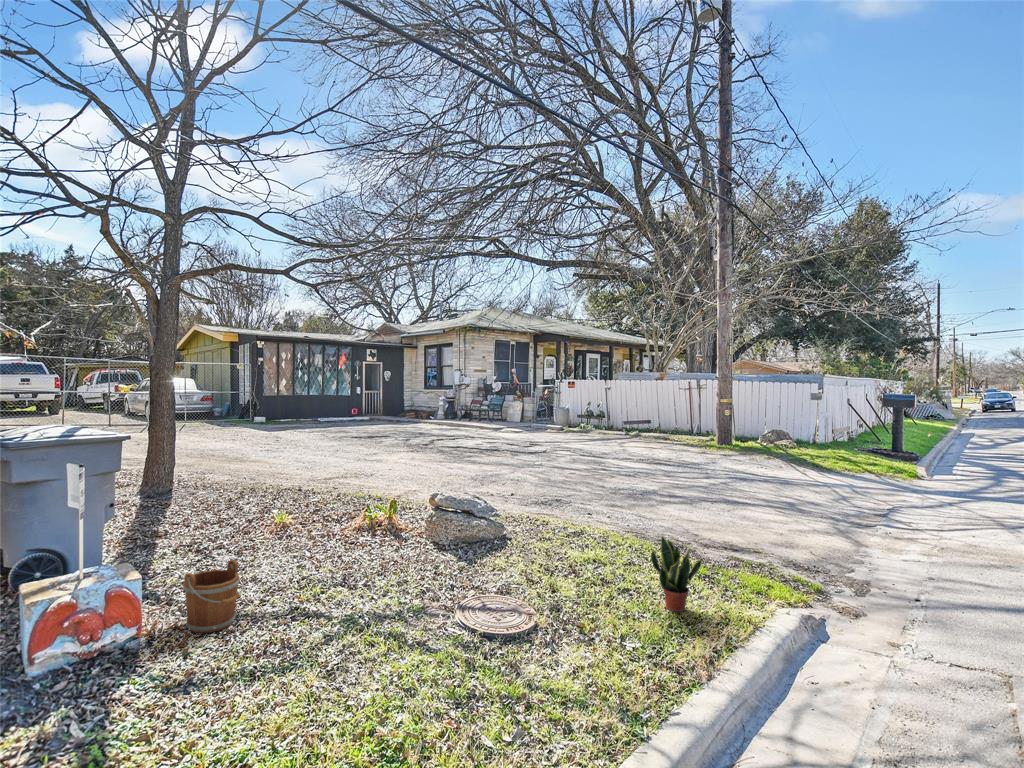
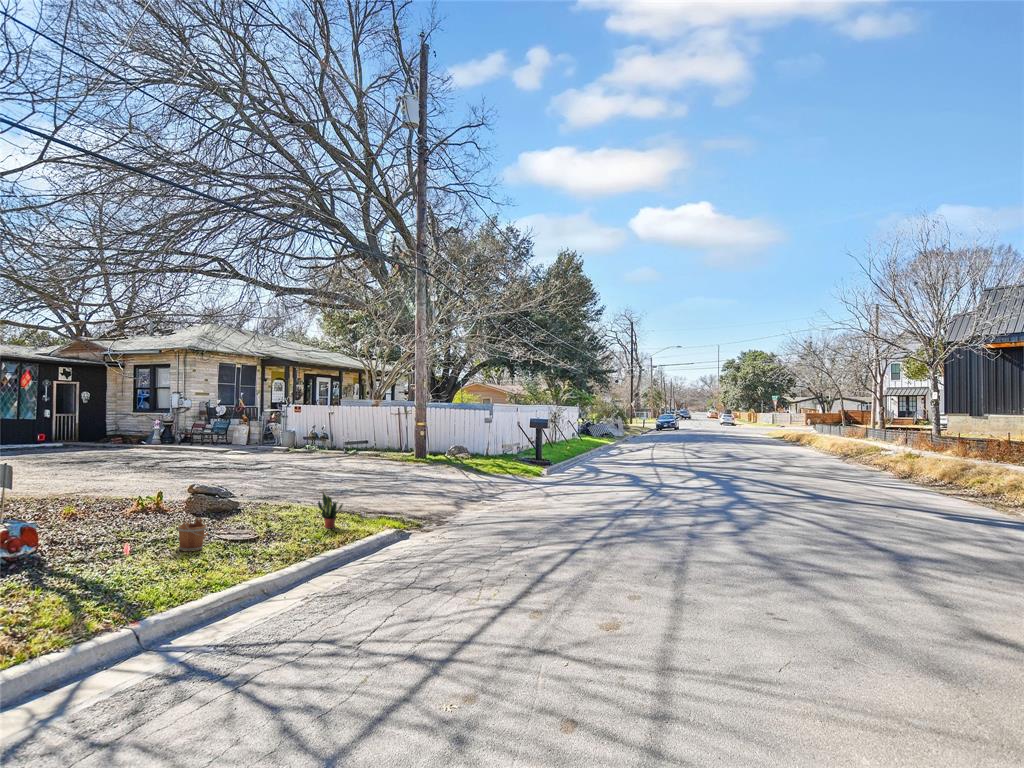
bucket: present [183,560,244,633] -> present [178,518,208,552]

